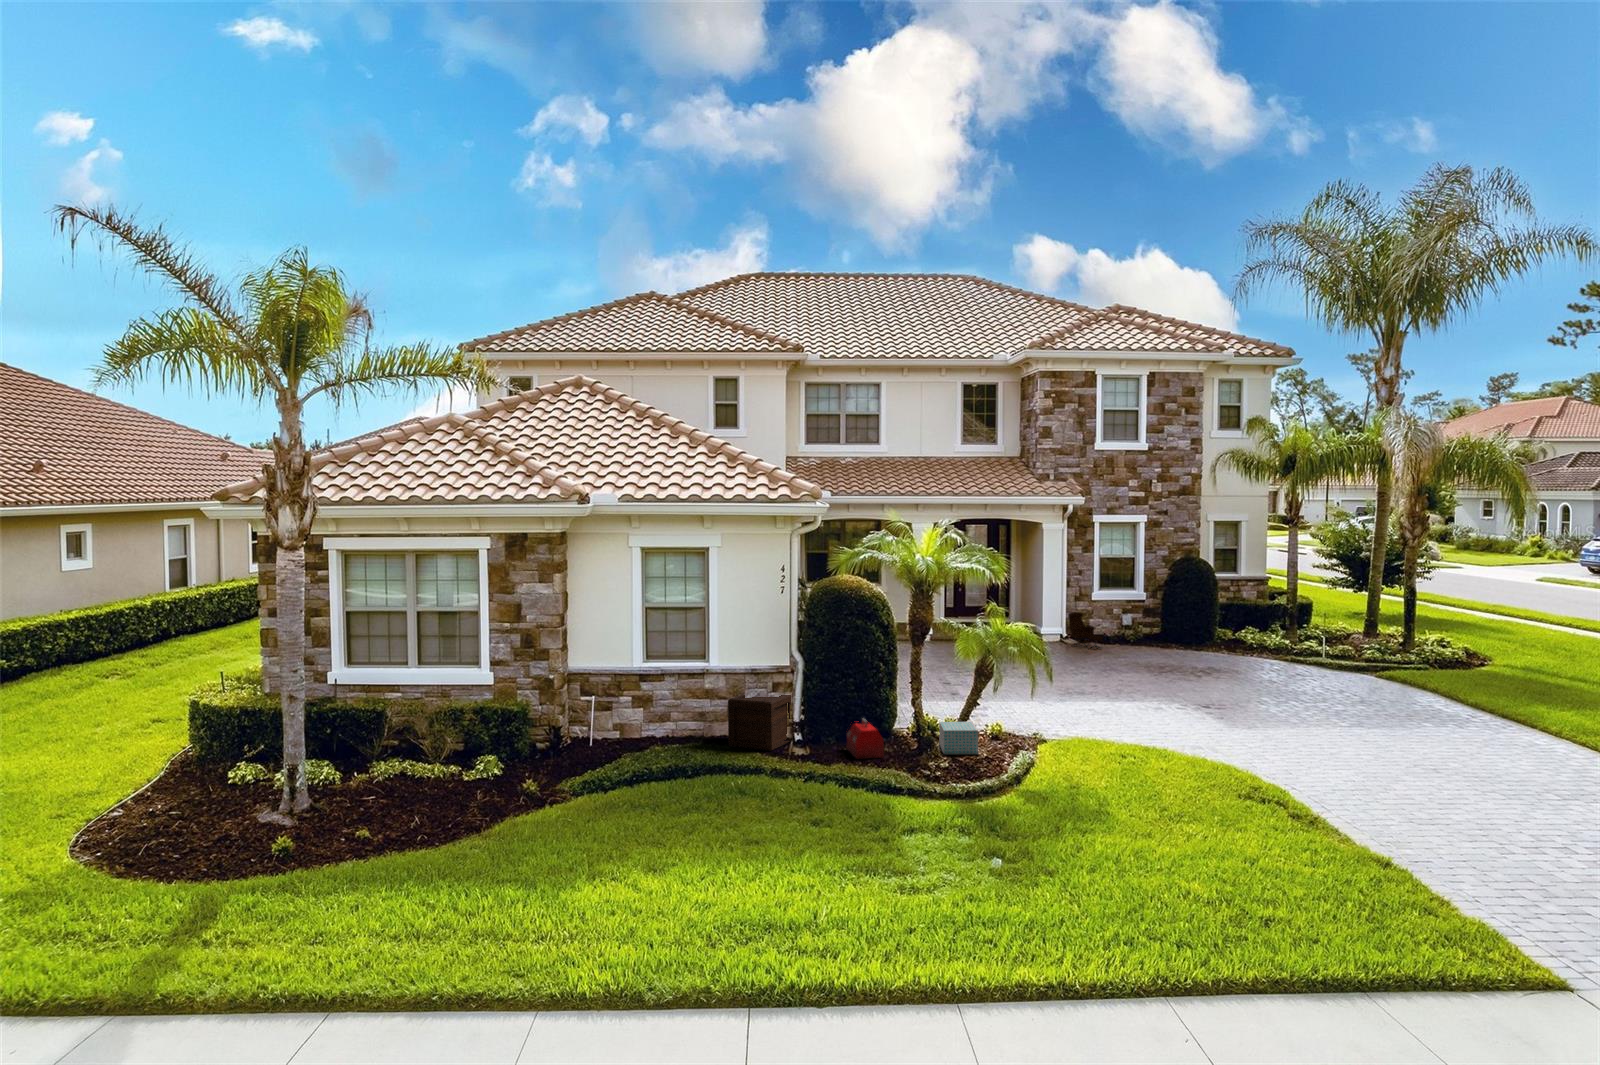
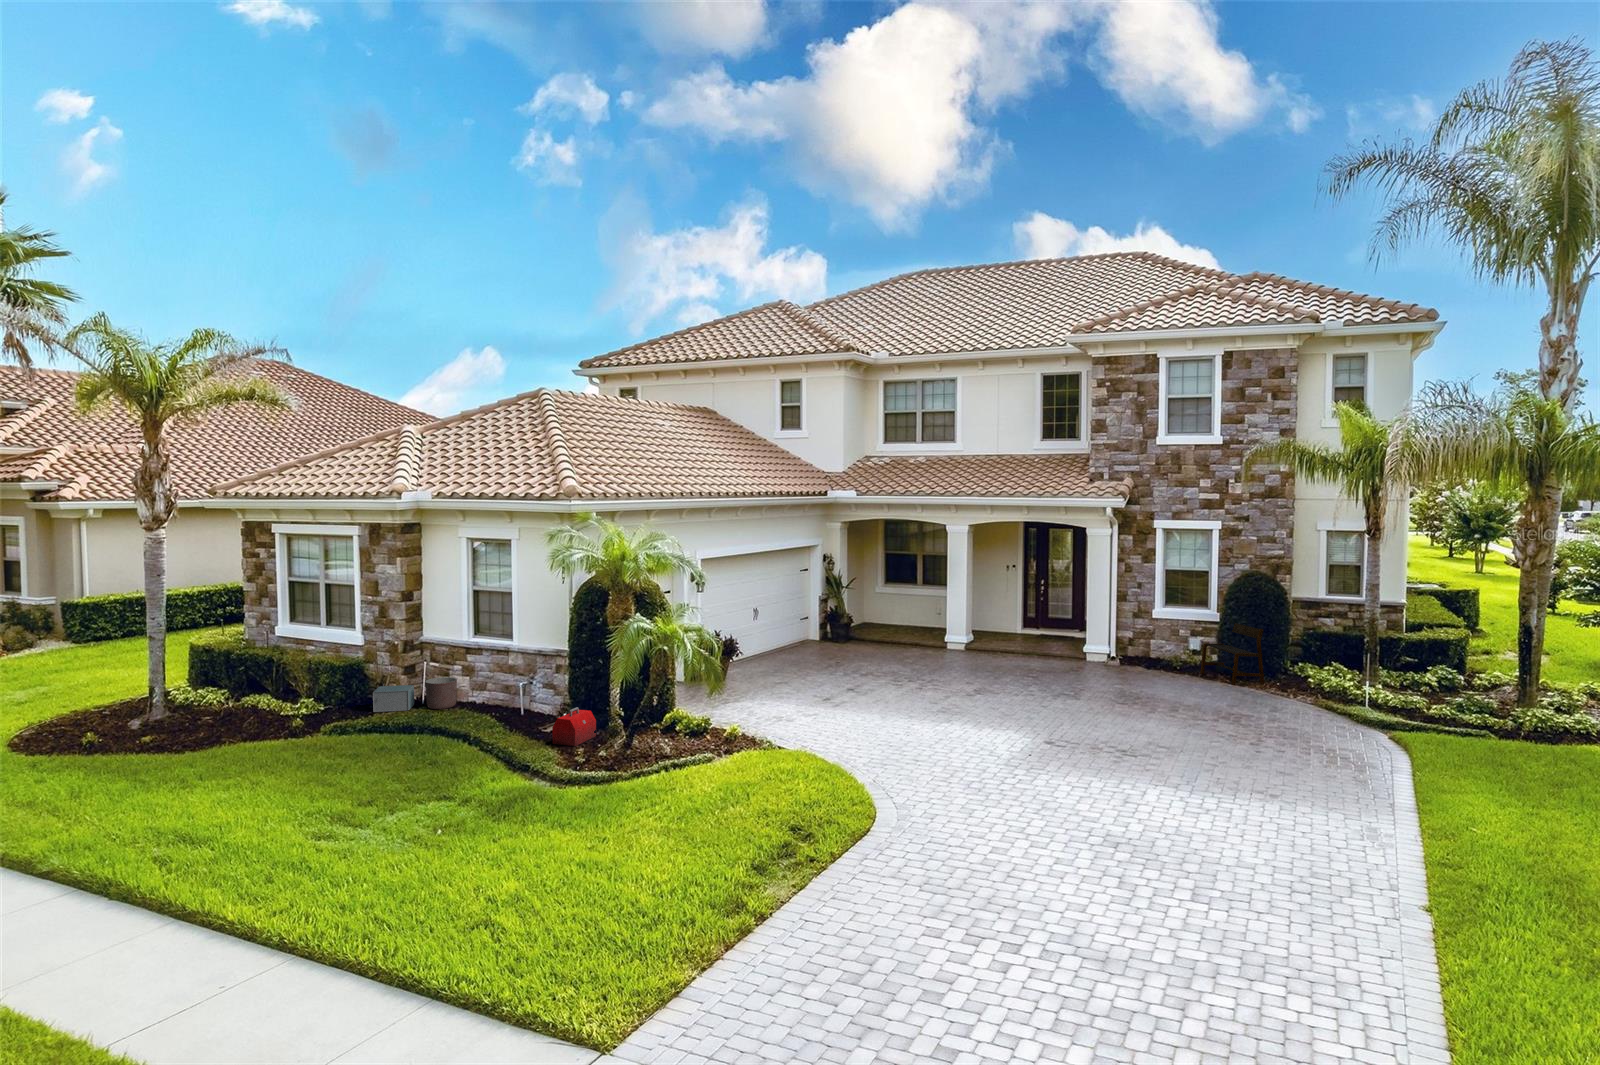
bench: none [1149,600,1208,653] -> present [1200,623,1264,685]
lounge chair: present [1068,612,1103,648] -> none [1111,625,1143,670]
wooden crate: present [728,695,793,751] -> none [505,671,562,726]
planter: none [605,712,641,750] -> present [425,677,457,709]
storage box: present [939,722,979,754] -> present [373,685,414,712]

